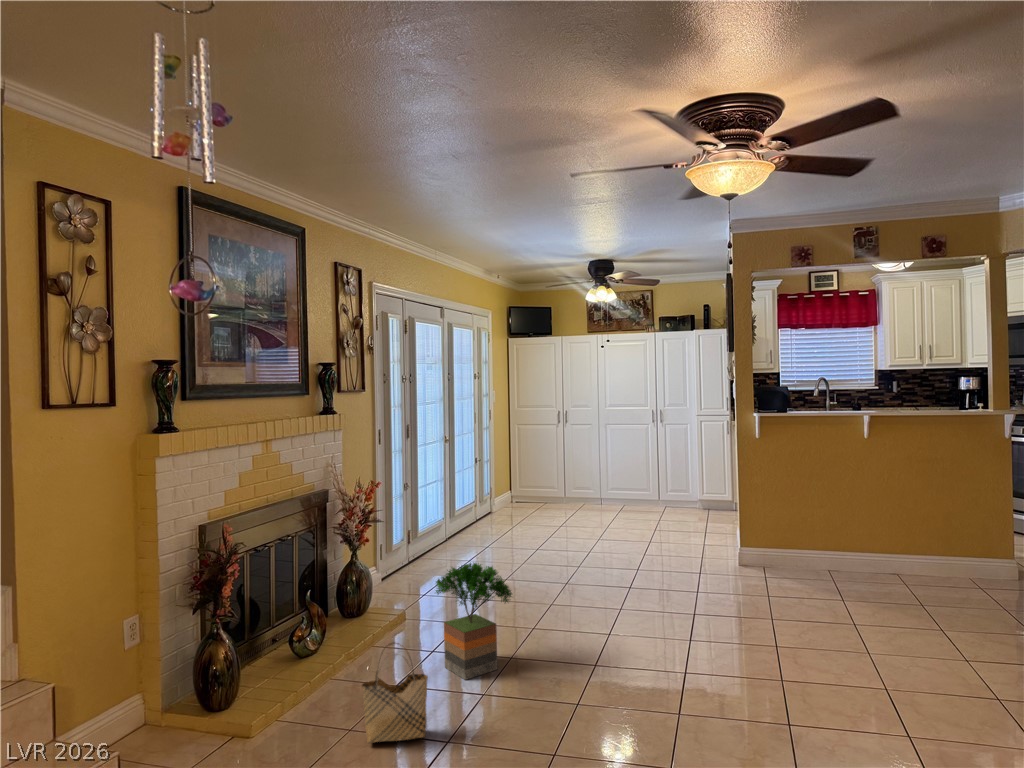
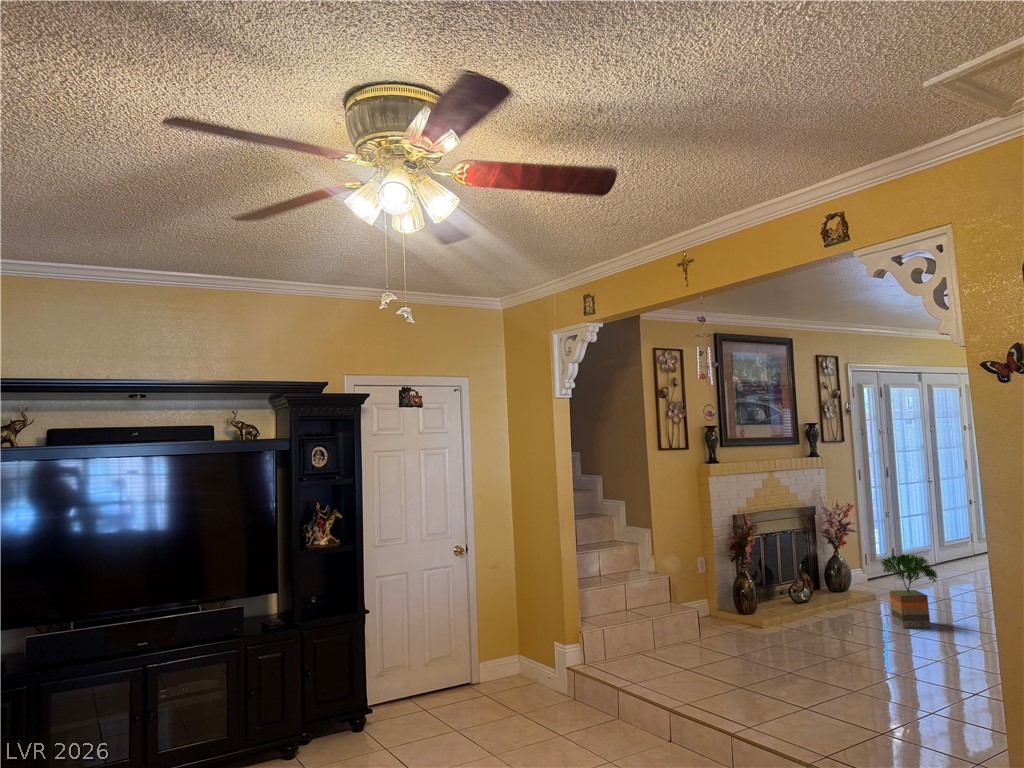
woven basket: present [362,643,428,743] -> none [821,585,863,641]

